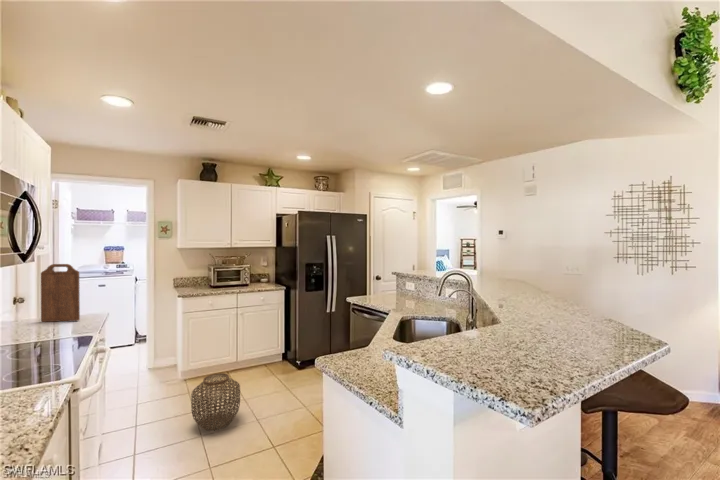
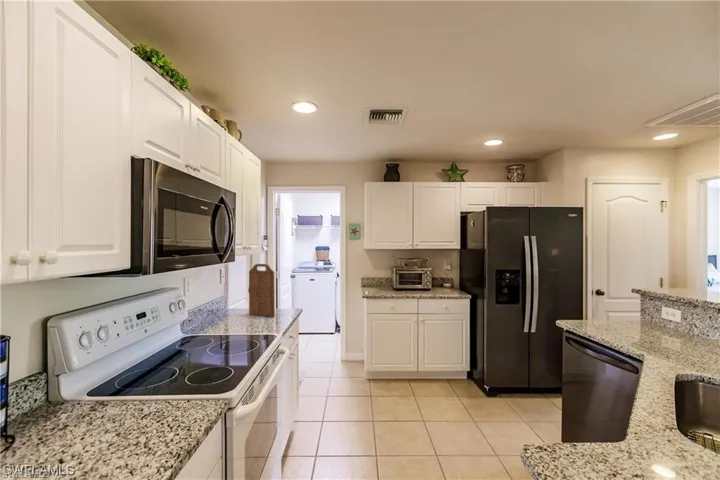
woven basket: present [191,373,240,430] -> none [368,388,418,453]

